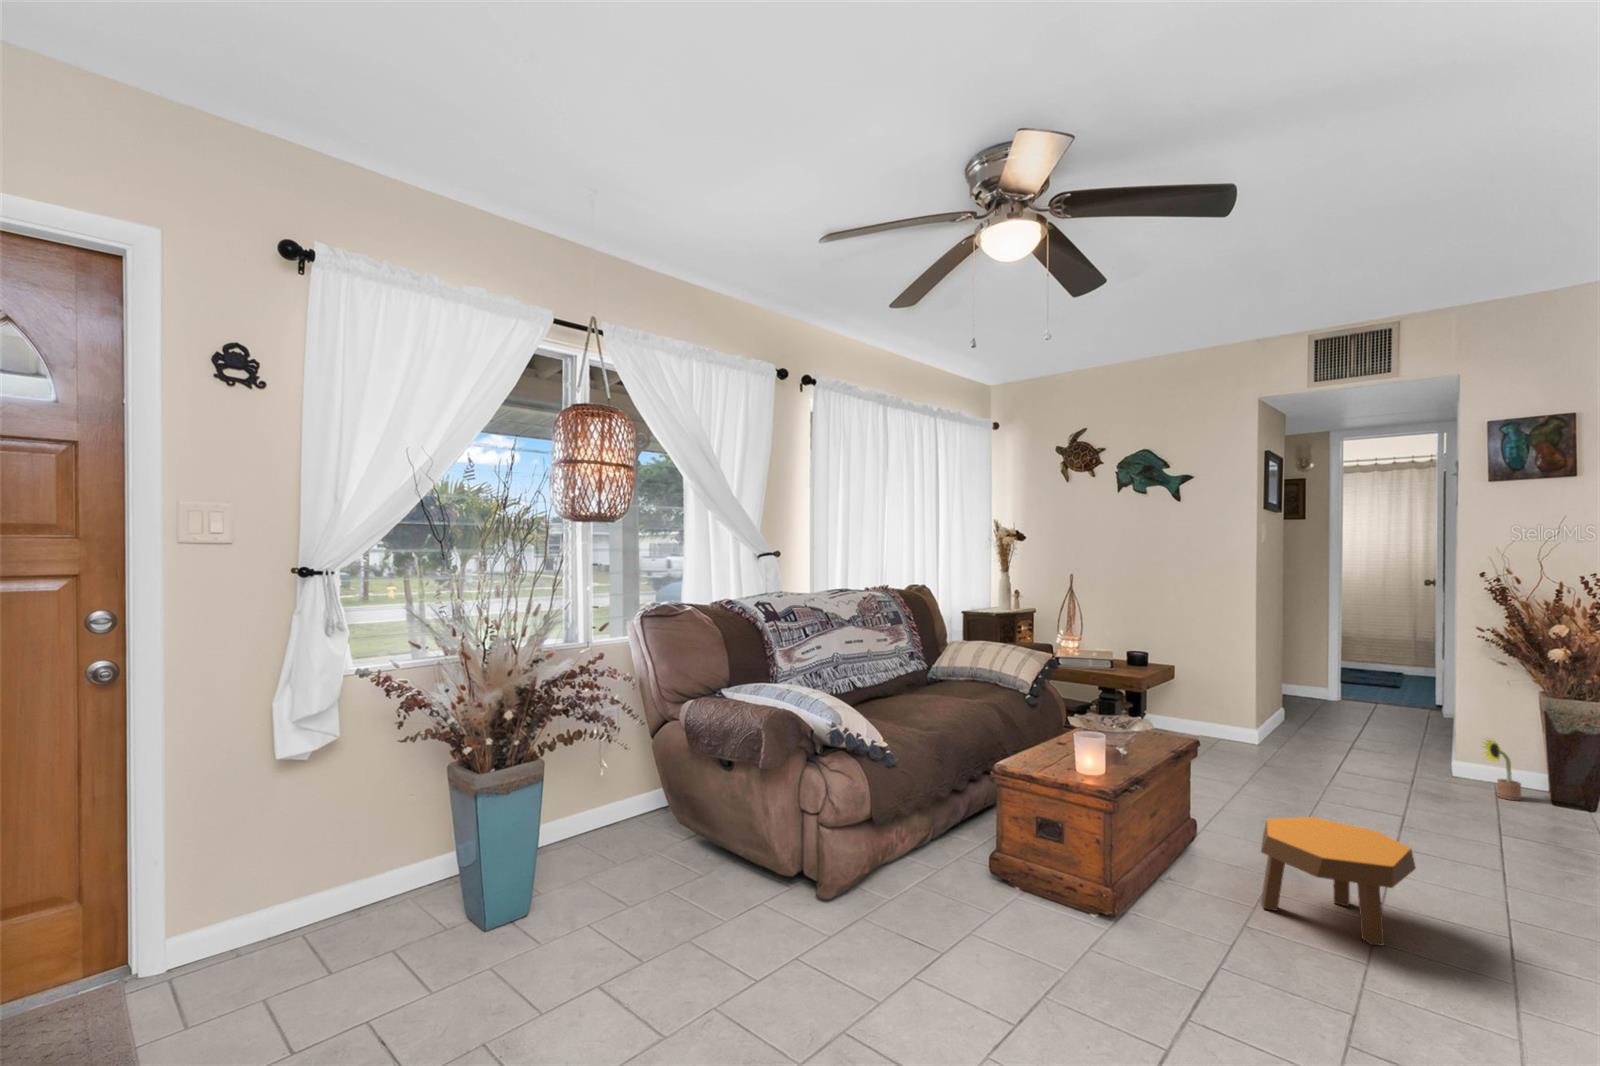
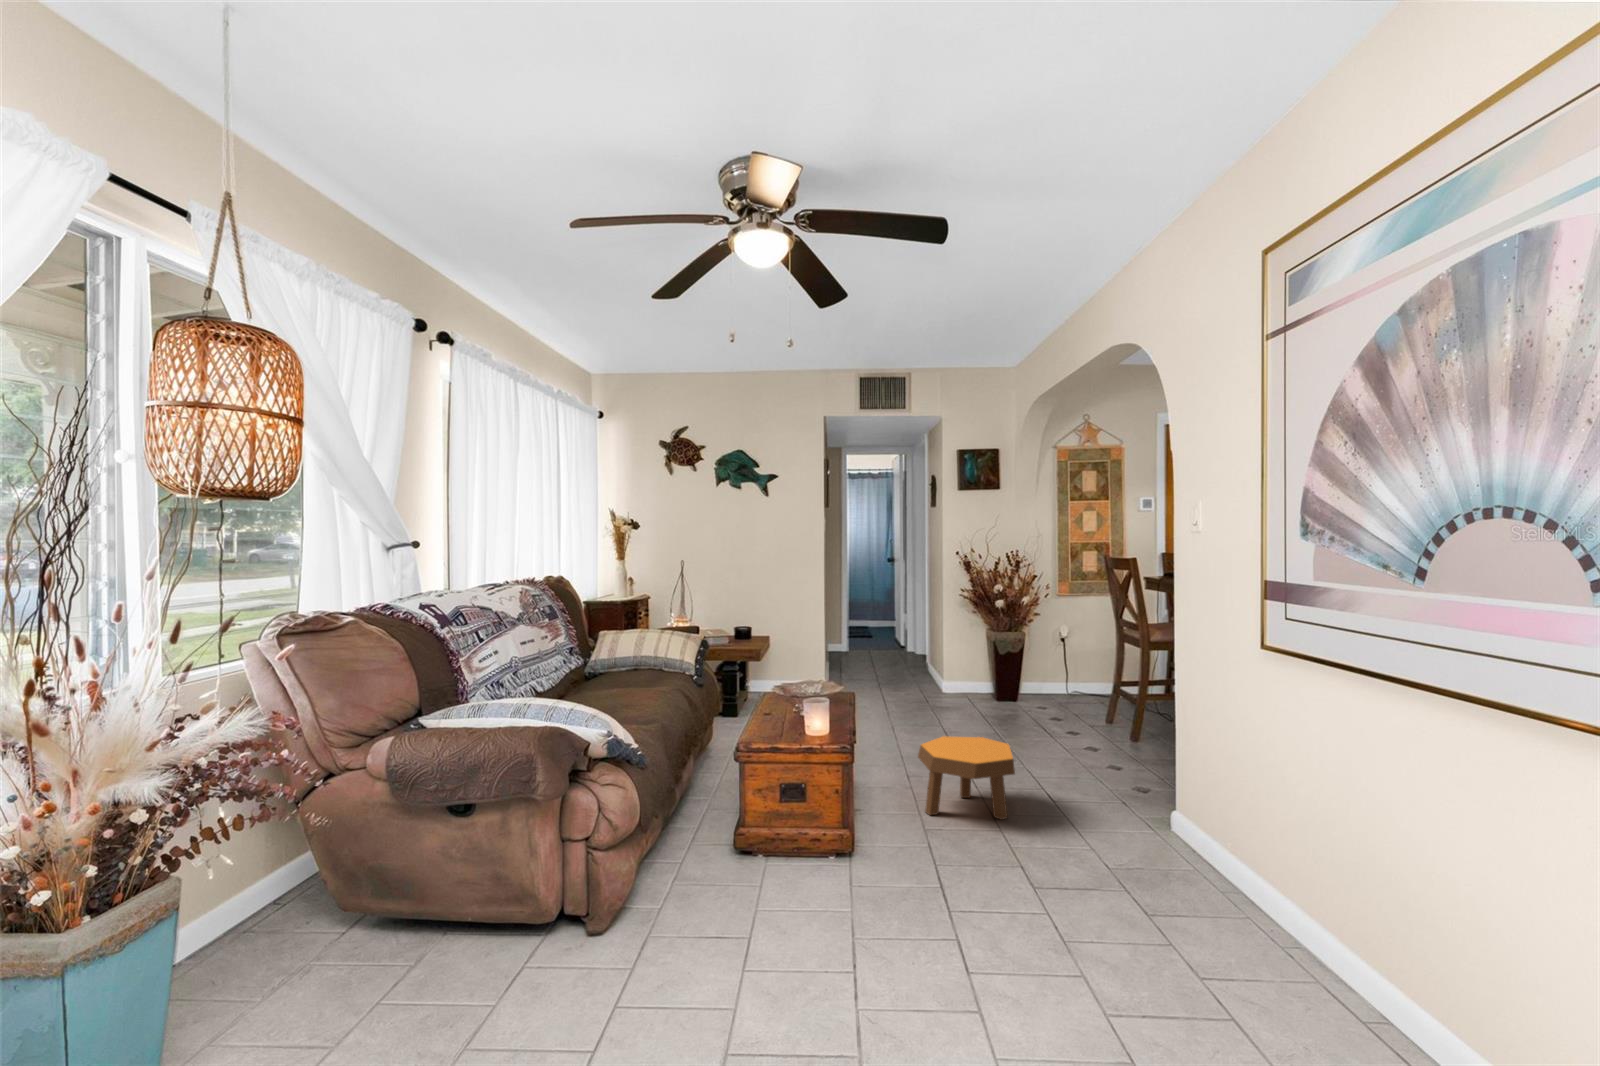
decorative plant: present [1484,740,1521,800] -> none [968,663,989,704]

